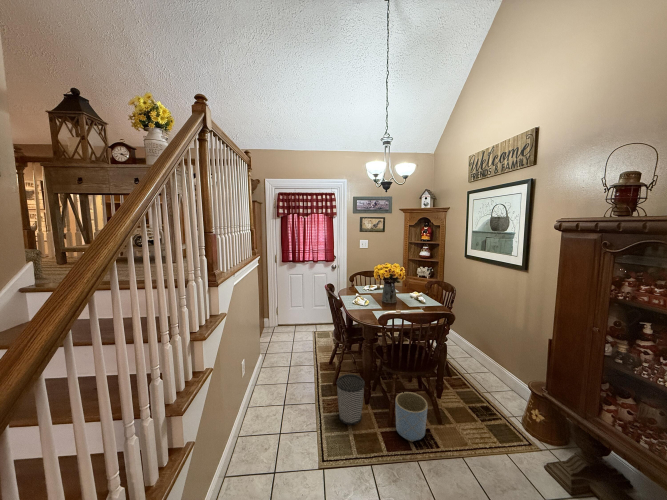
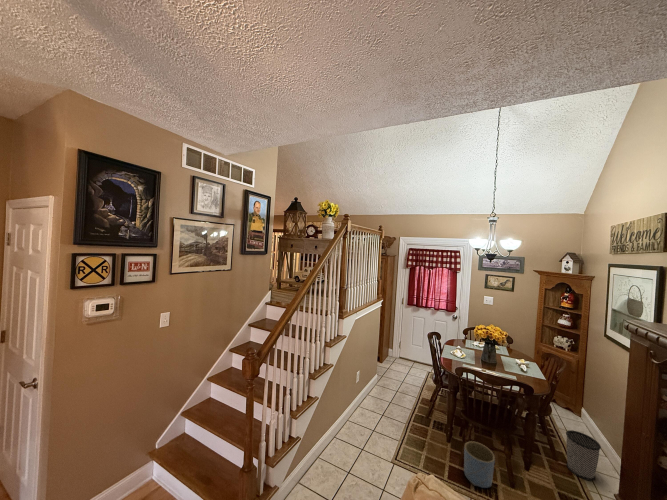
wastebasket: present [336,374,365,425] -> present [566,430,601,481]

